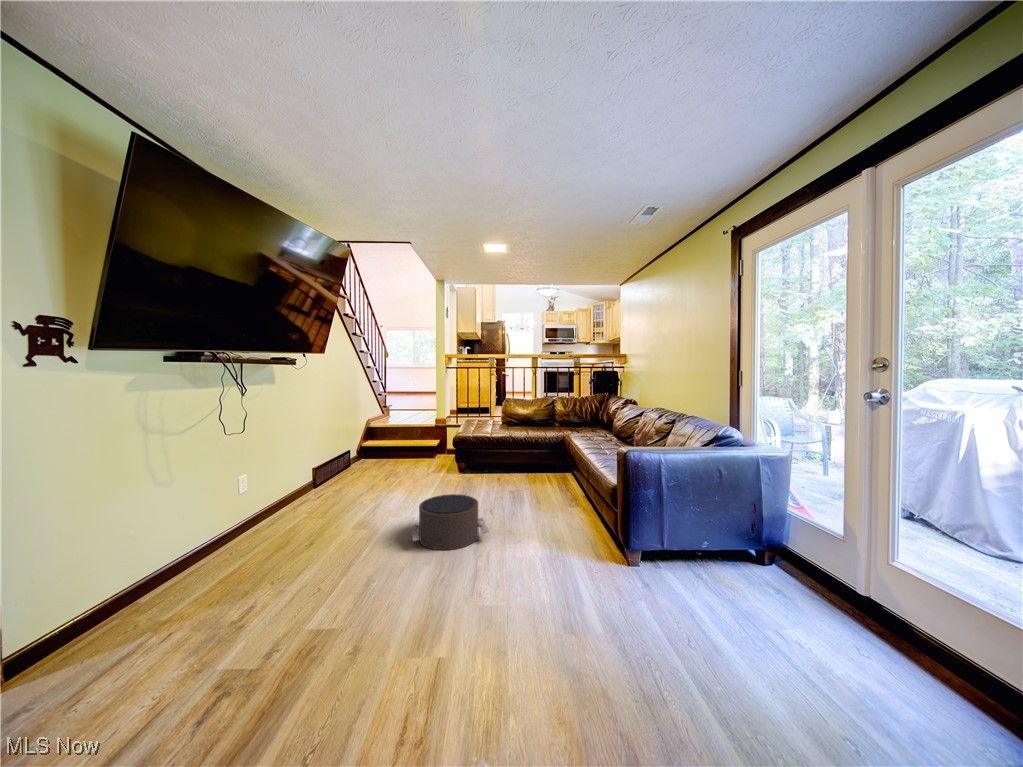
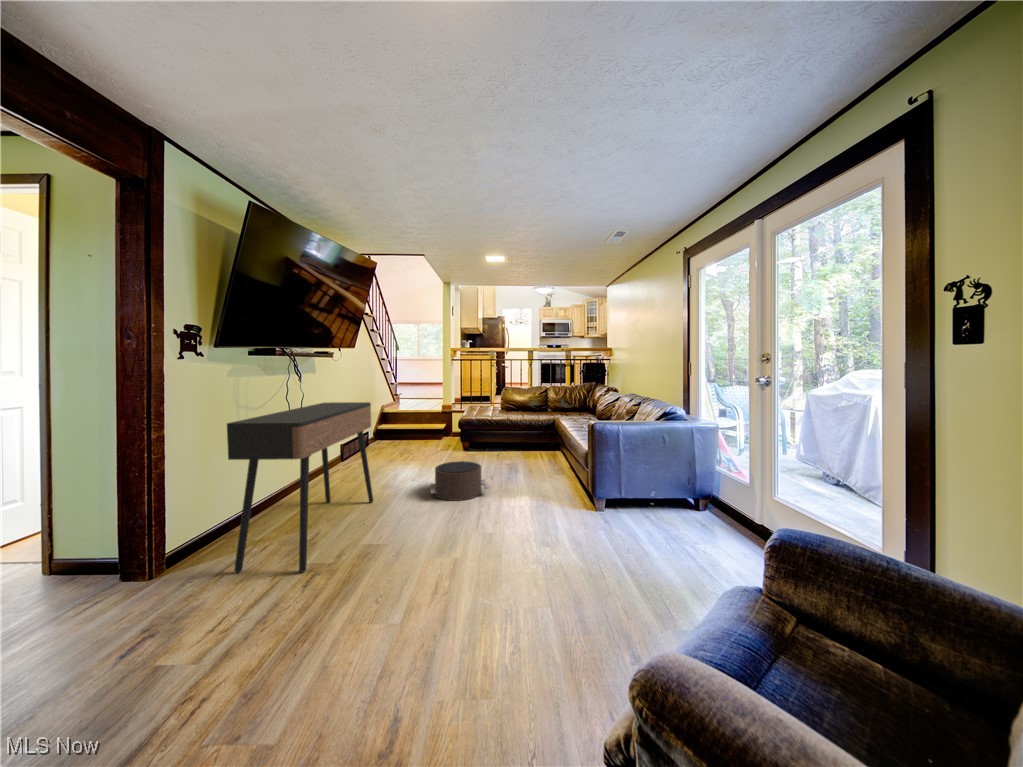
console table: none [73,423,337,703] -> present [227,402,373,573]

